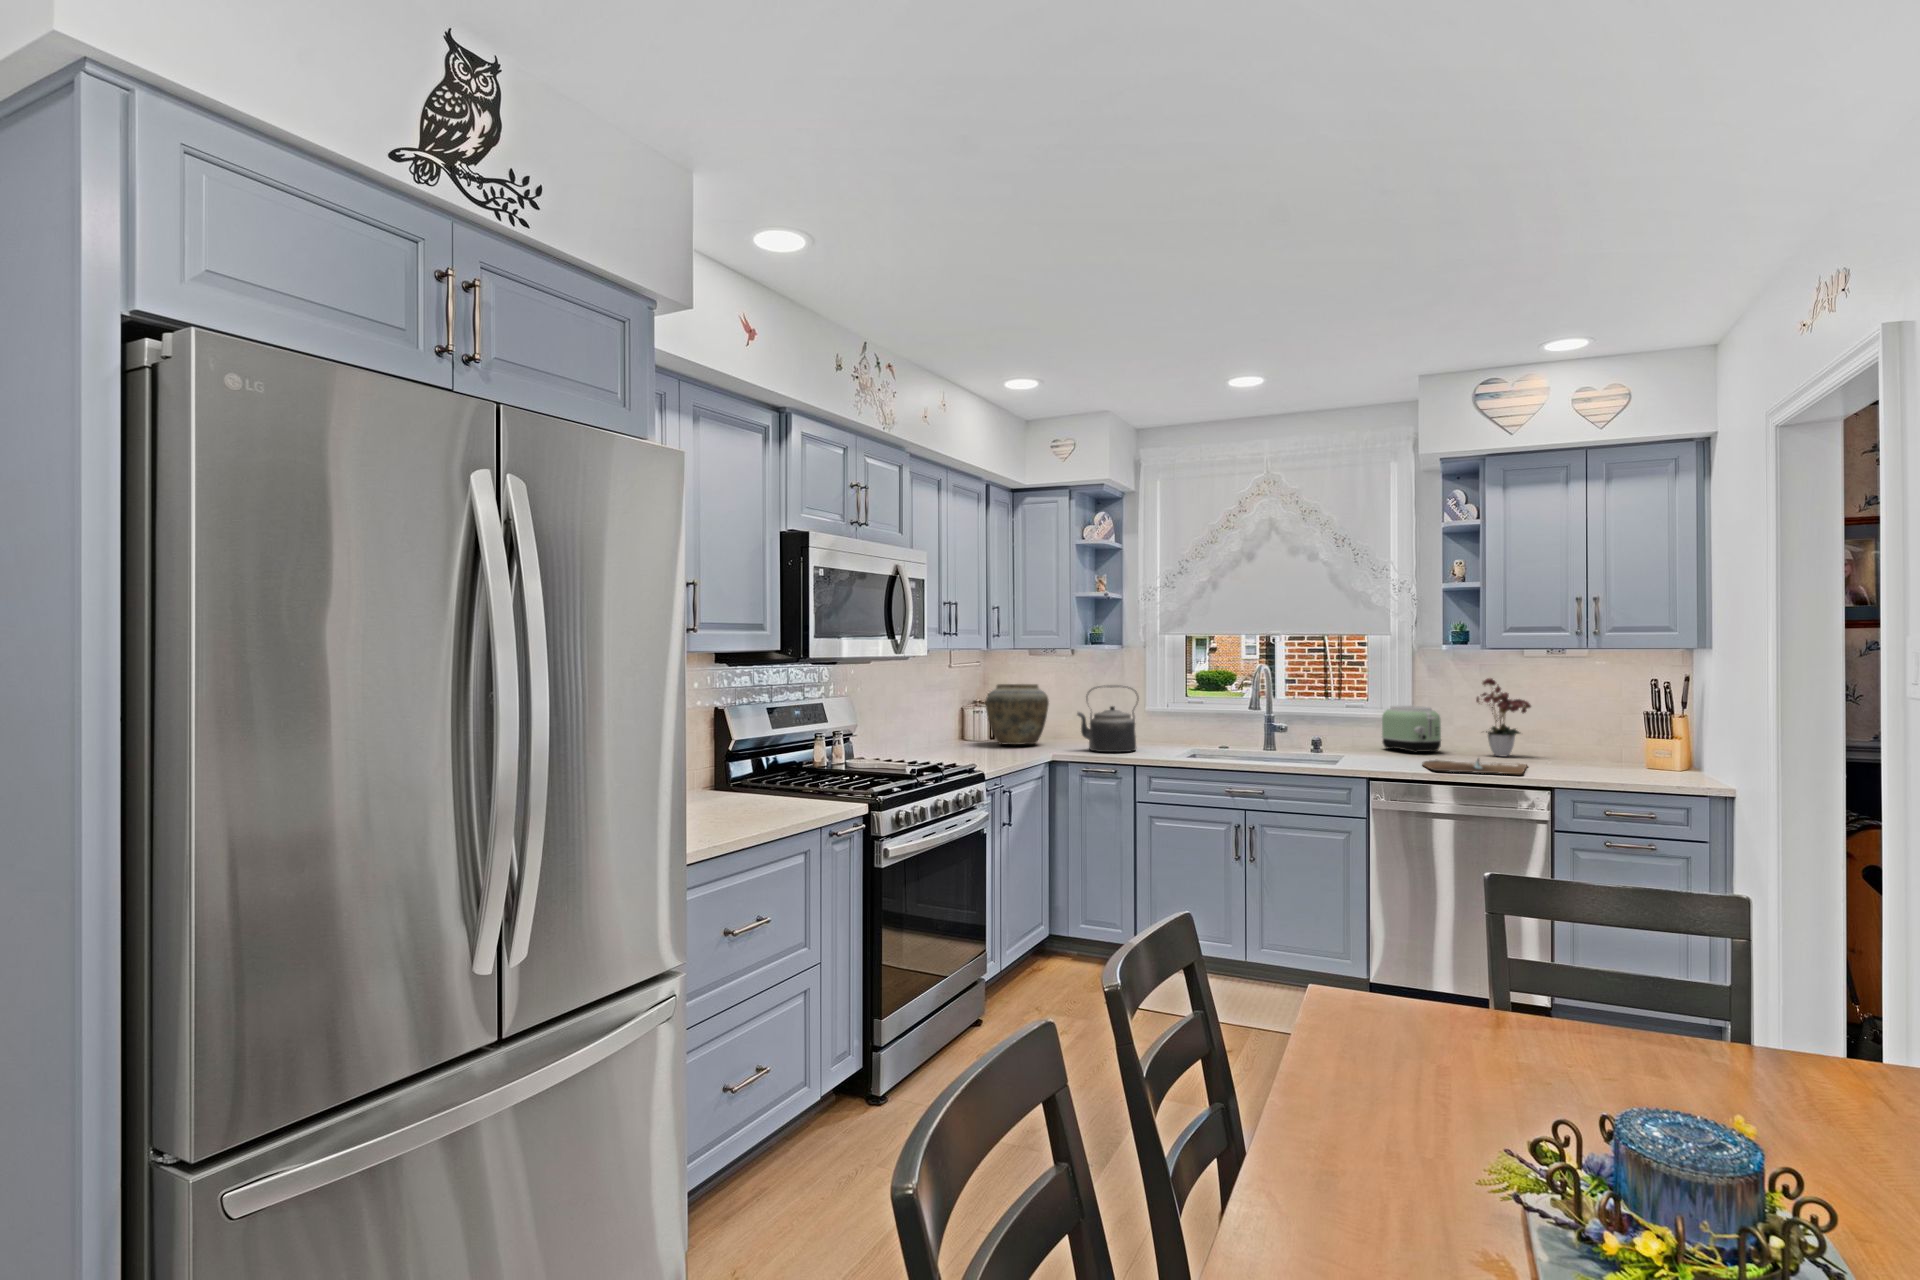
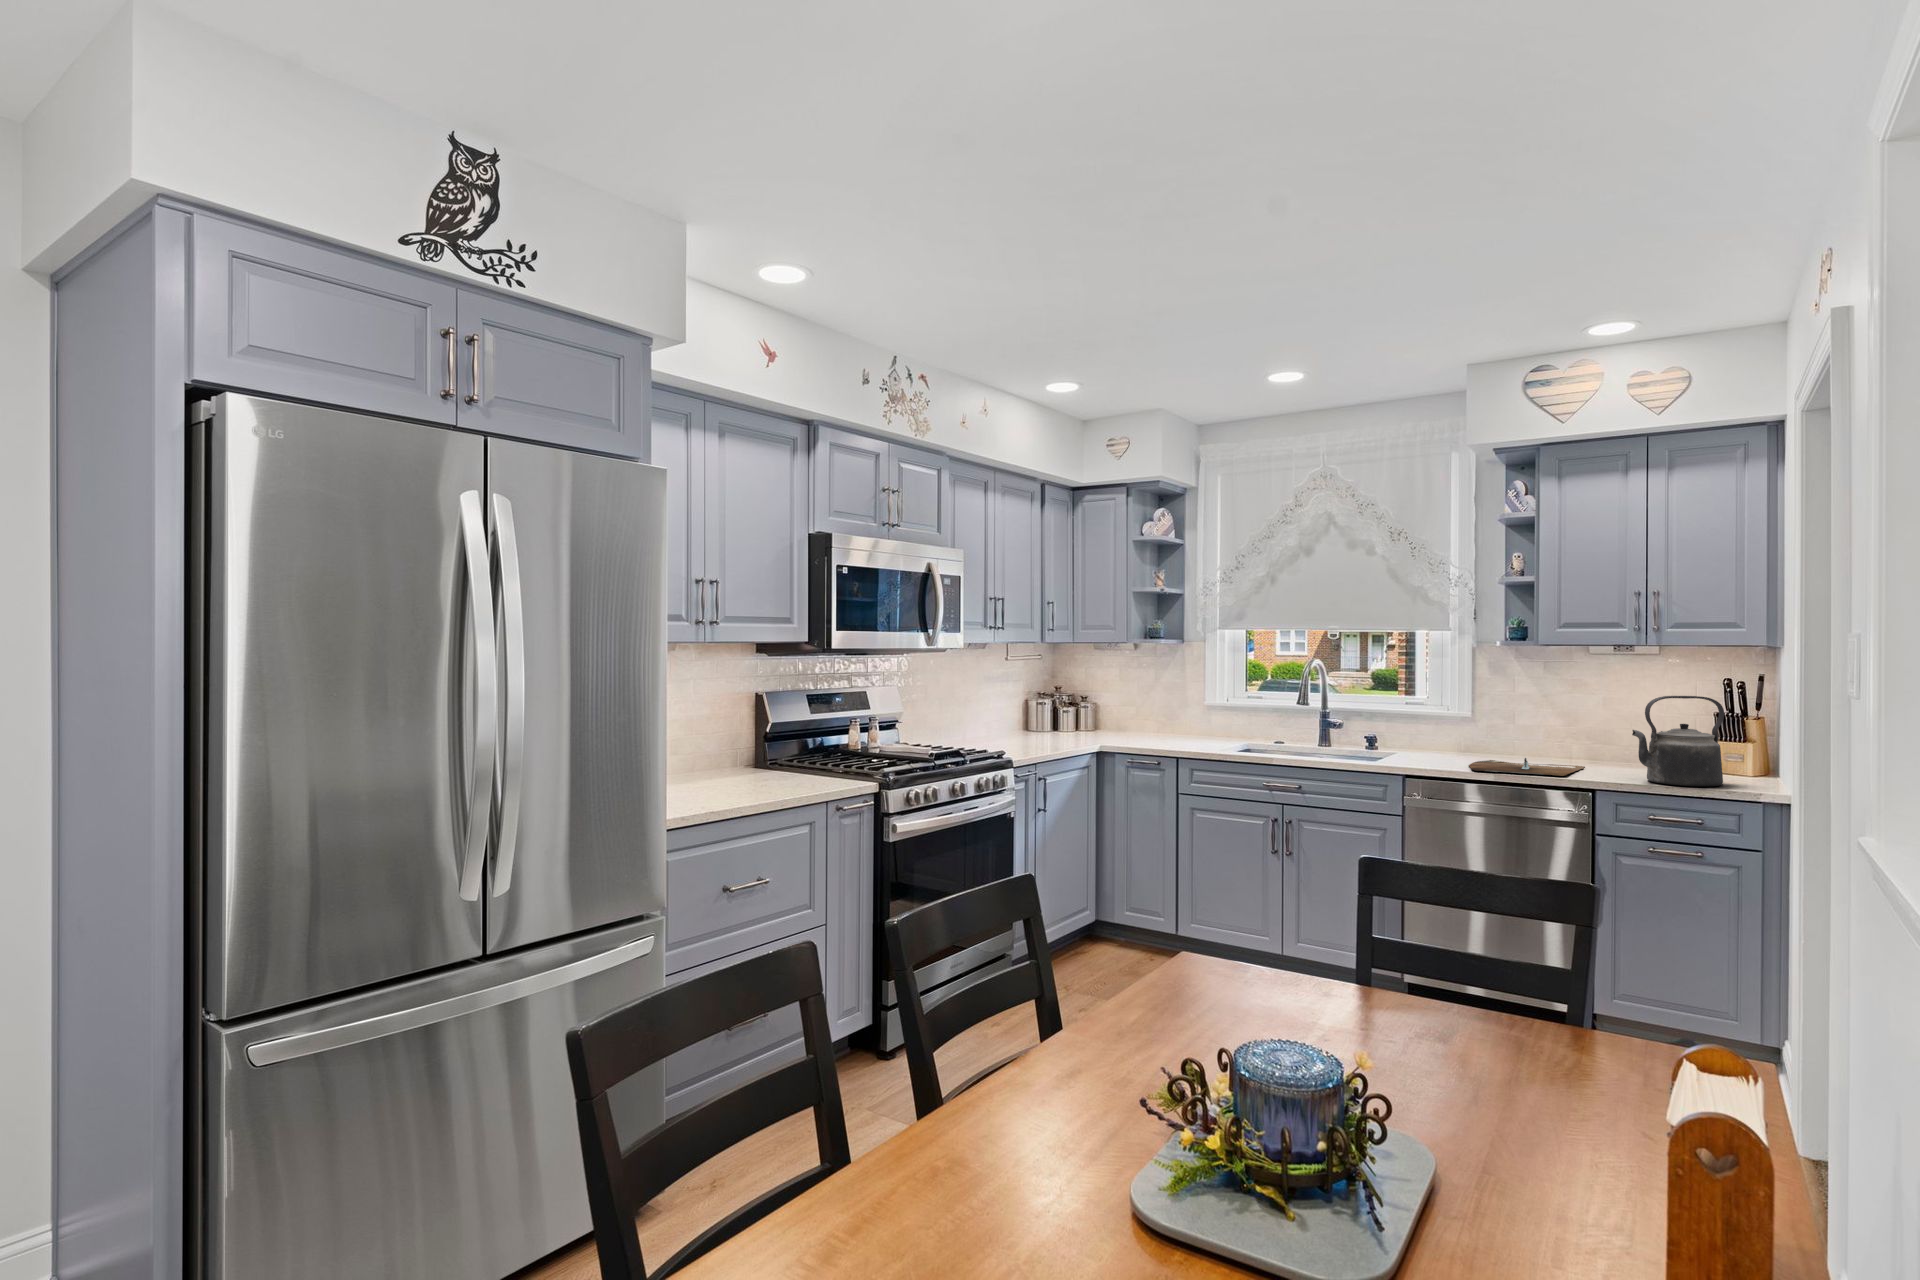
flower arrangement: present [1476,678,1531,756] -> none [1537,672,1605,759]
vase: present [986,684,1049,745] -> none [1042,677,1105,737]
kettle: present [1077,685,1138,752] -> present [1632,696,1724,786]
toaster: present [1382,705,1441,753] -> none [1445,704,1507,753]

